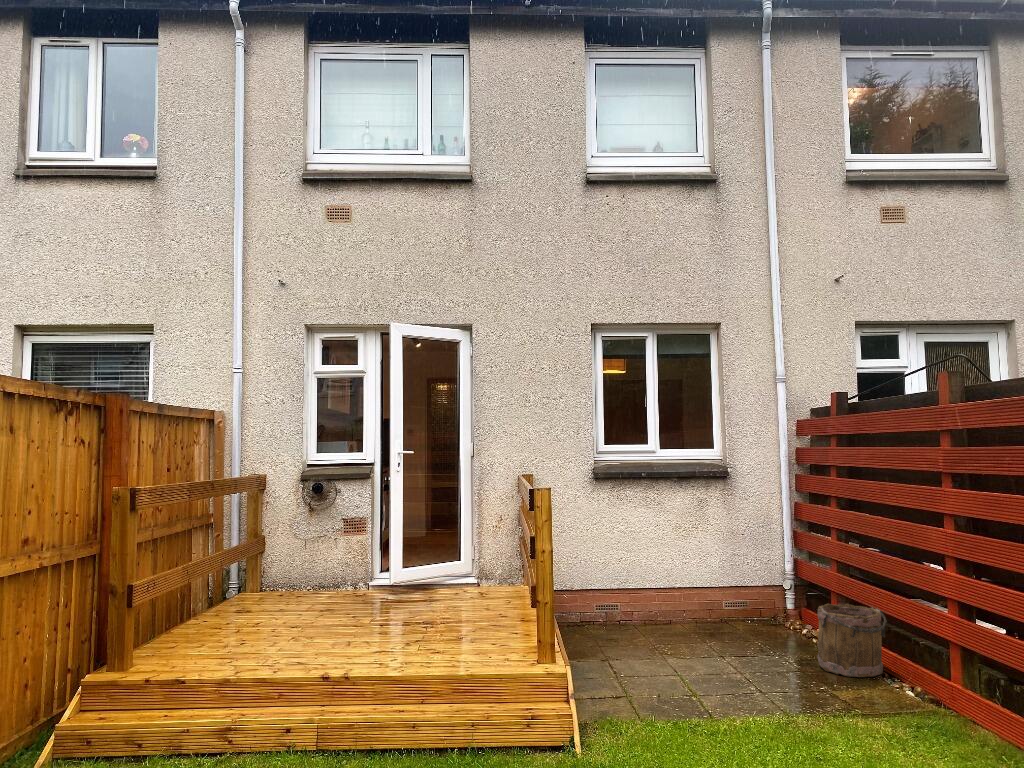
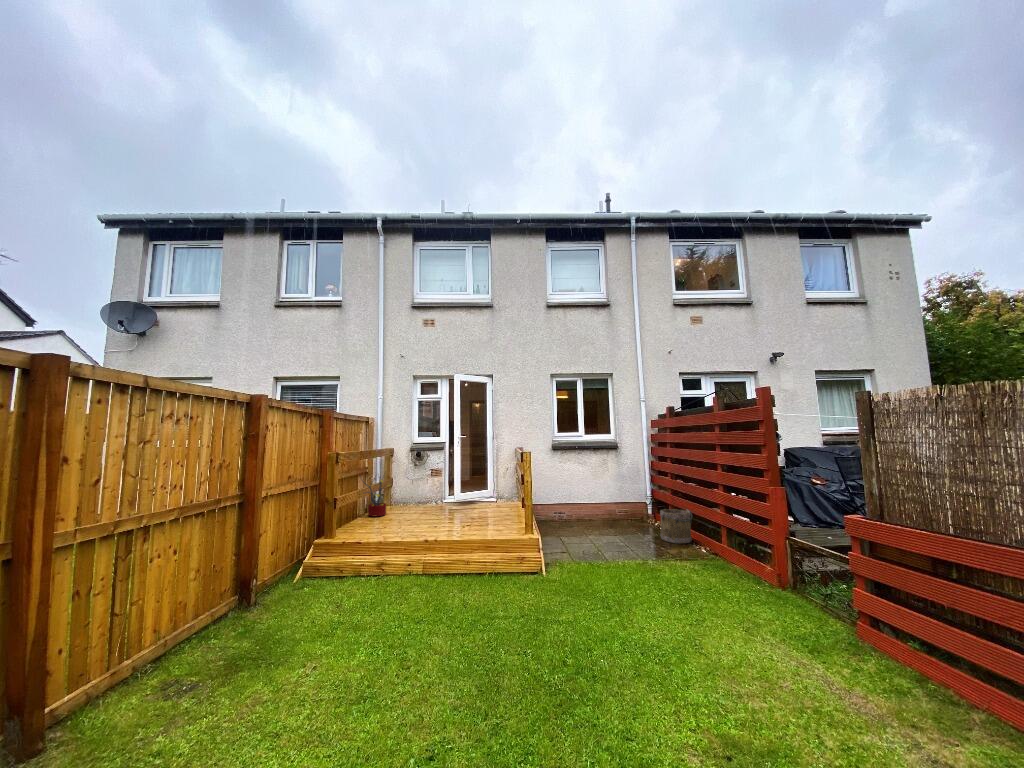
decorative plant: none [177,521,267,616] -> present [365,477,386,517]

